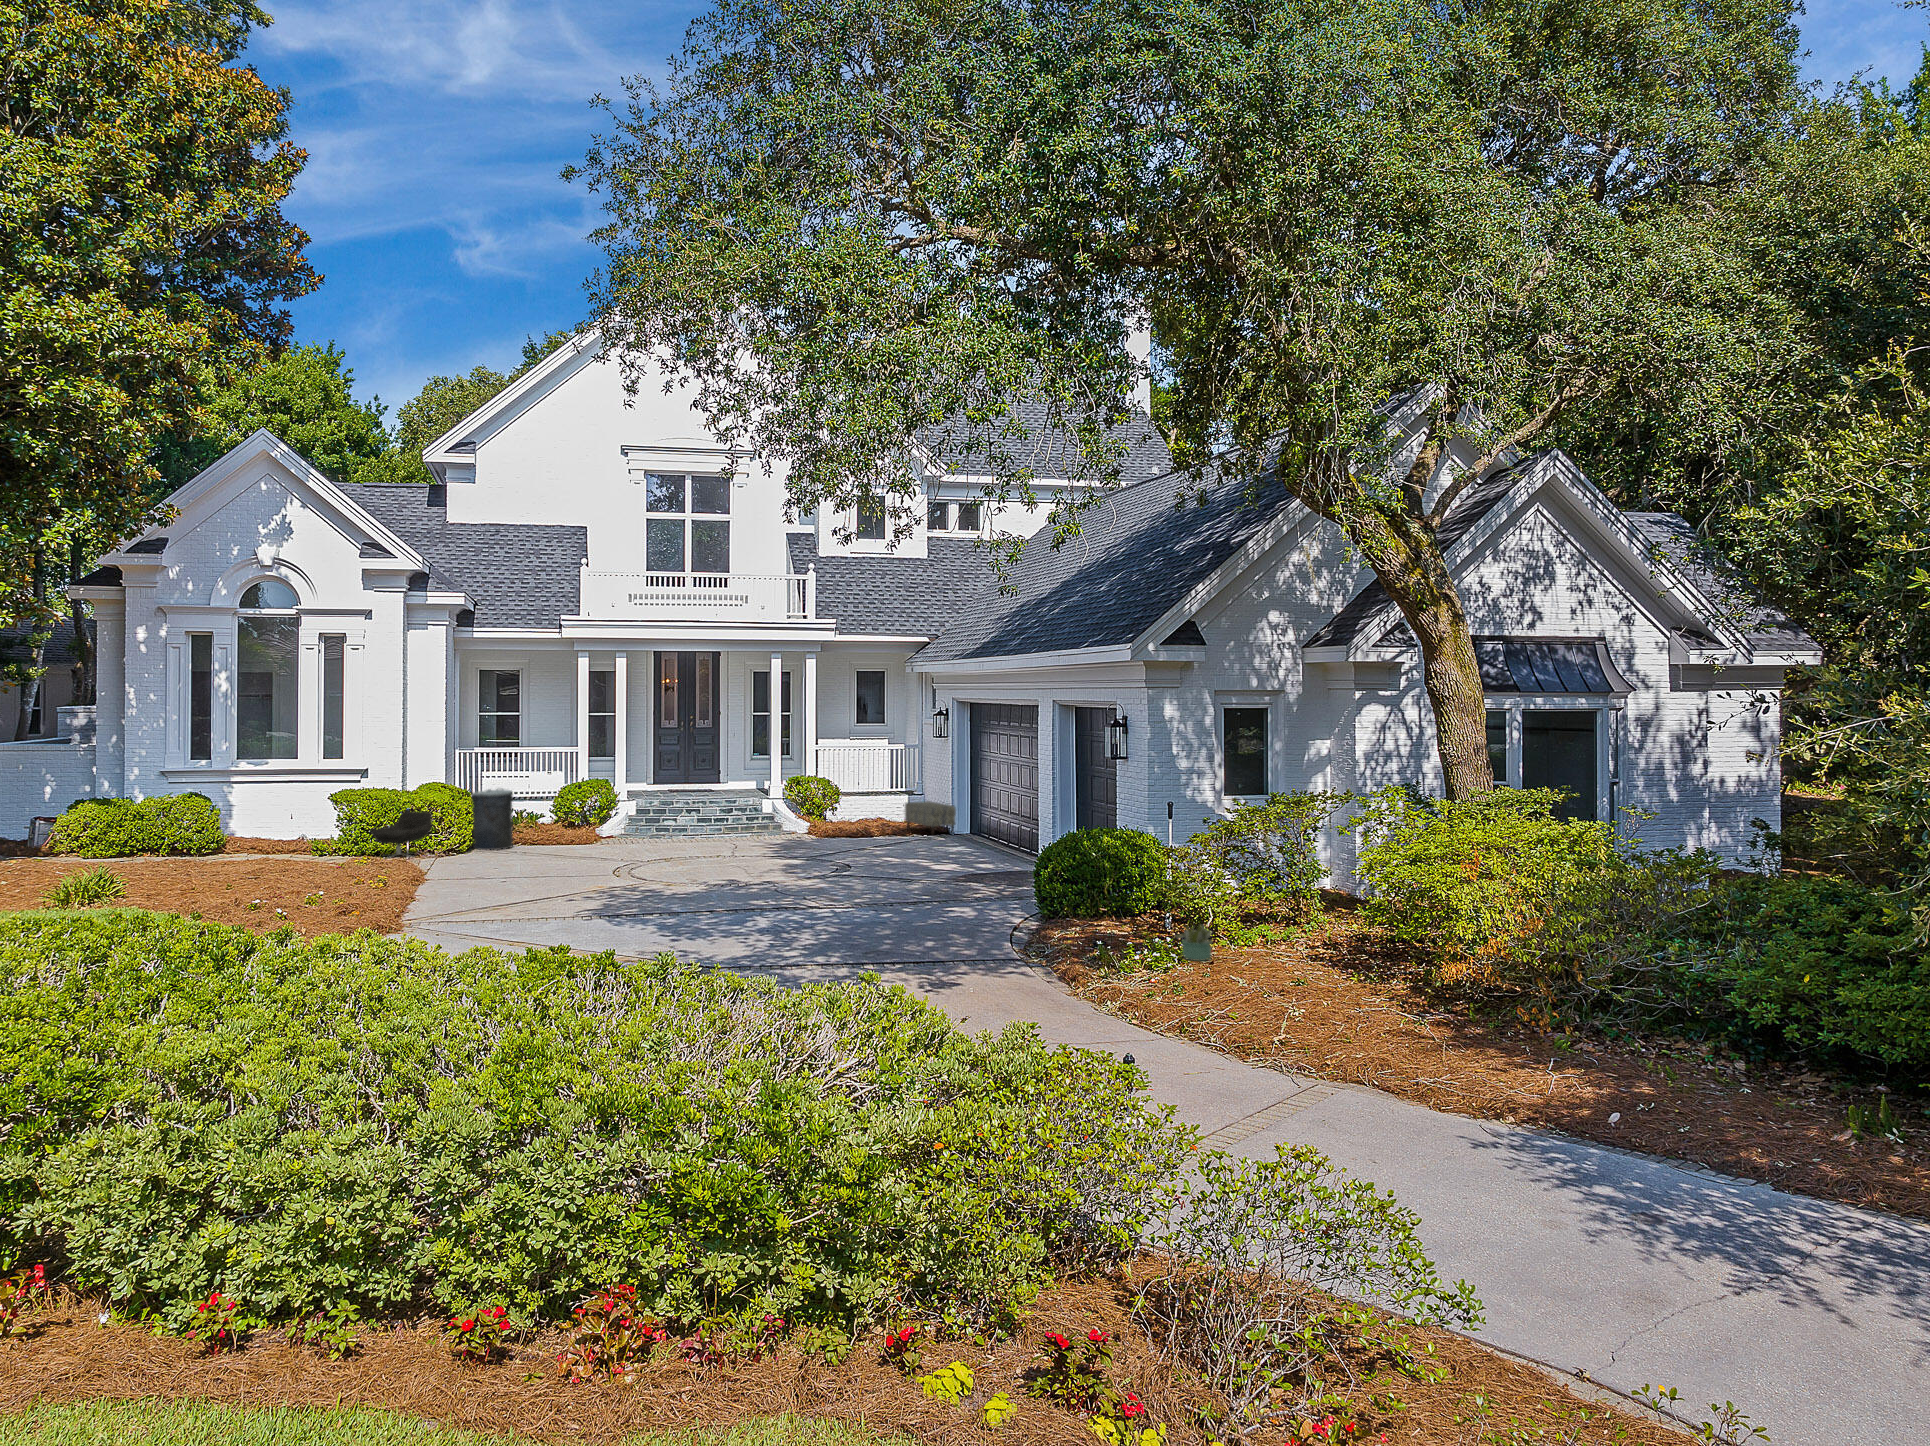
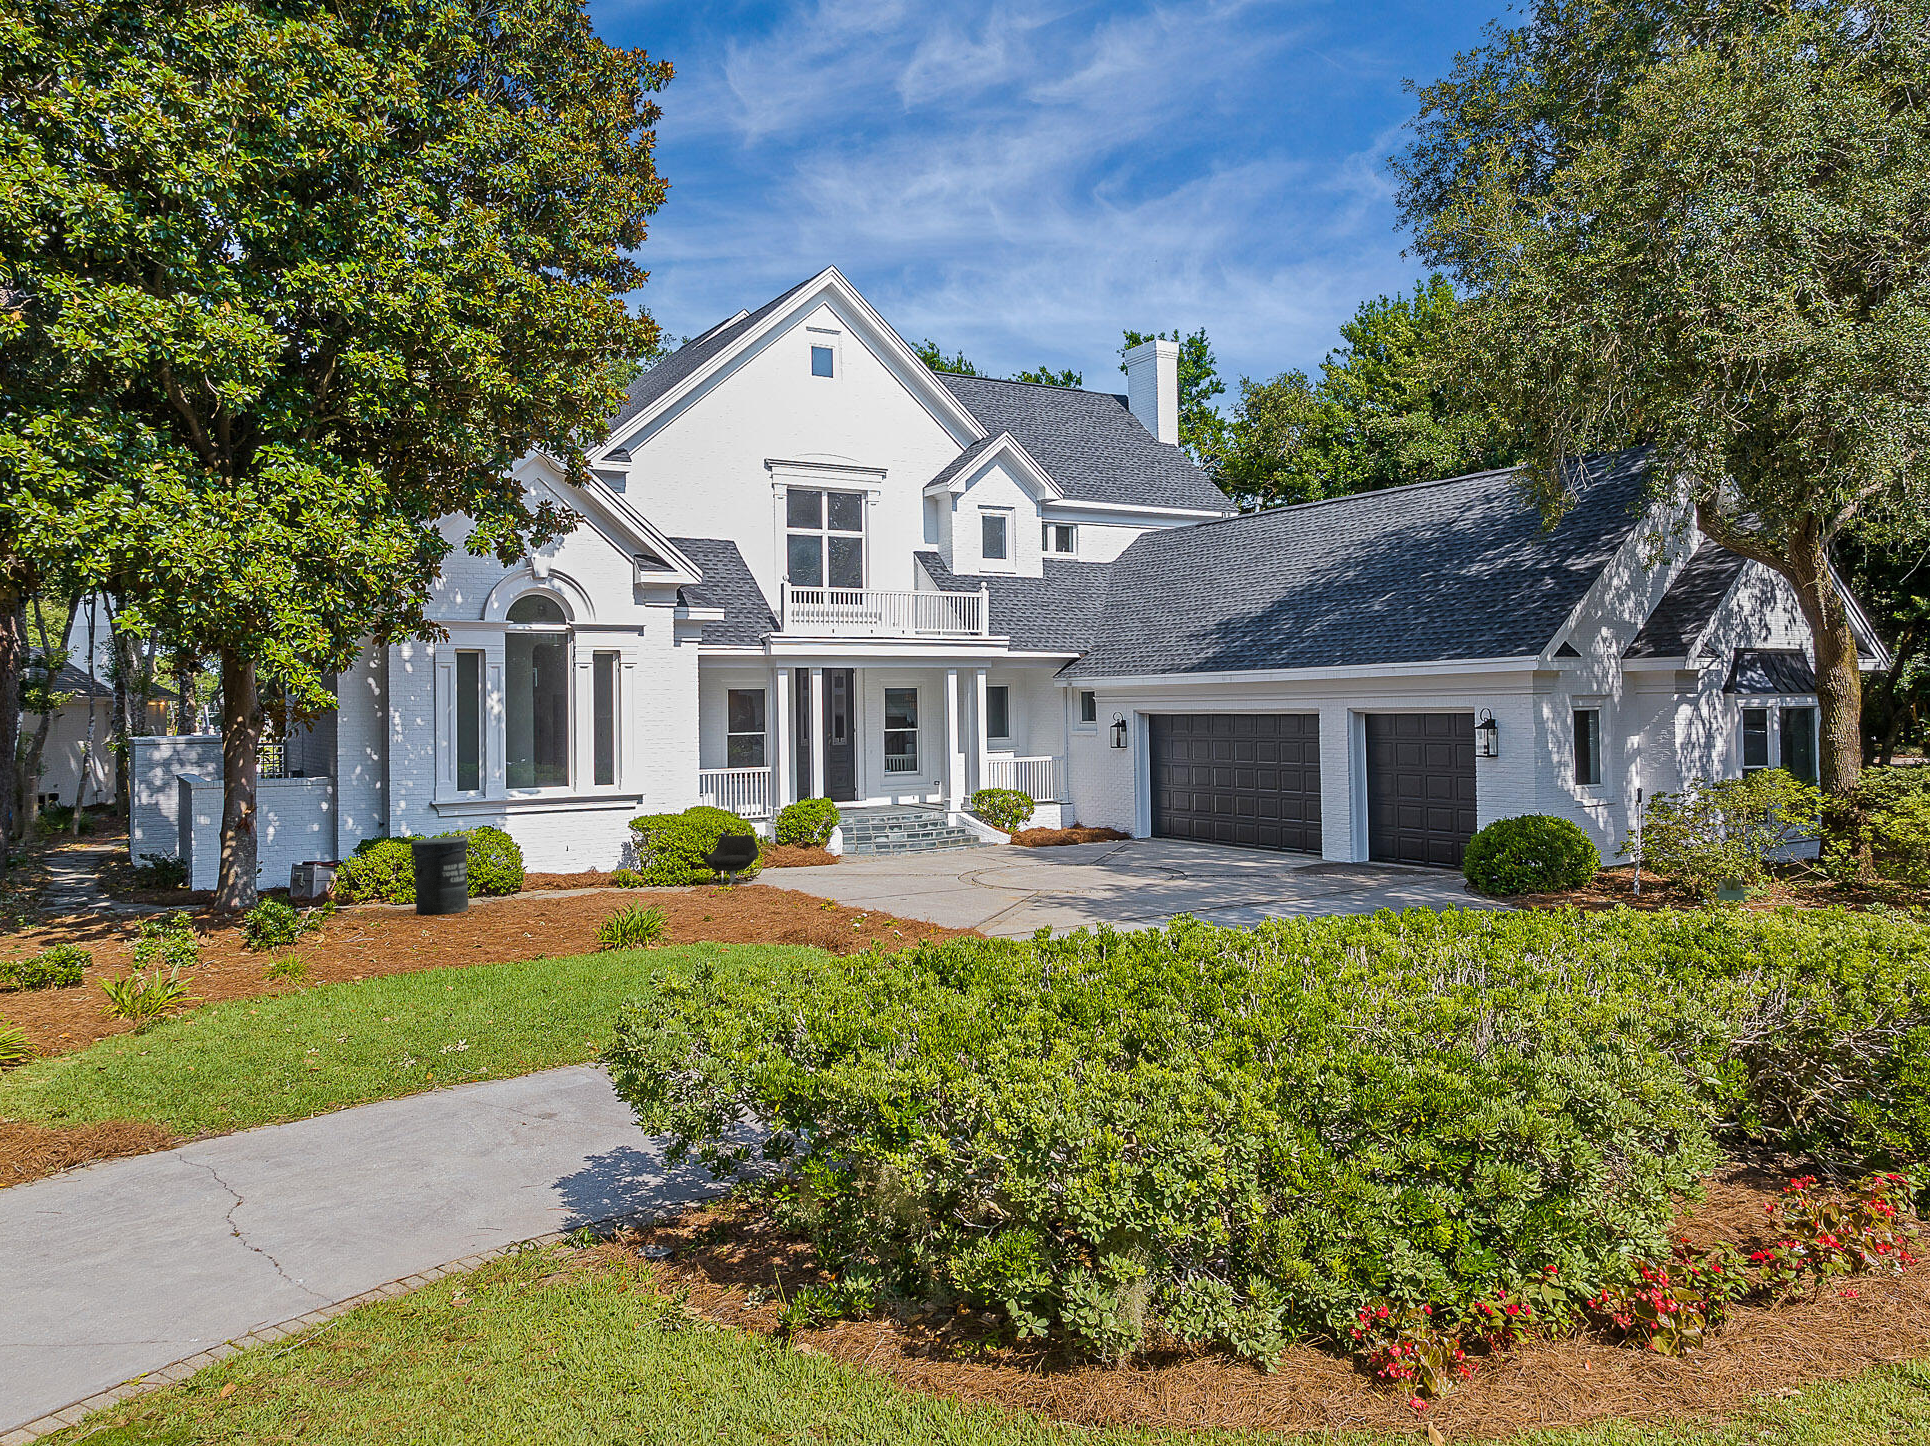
trash can: present [471,789,513,850] -> present [411,835,469,915]
bench: present [905,801,956,834] -> none [1102,809,1160,840]

